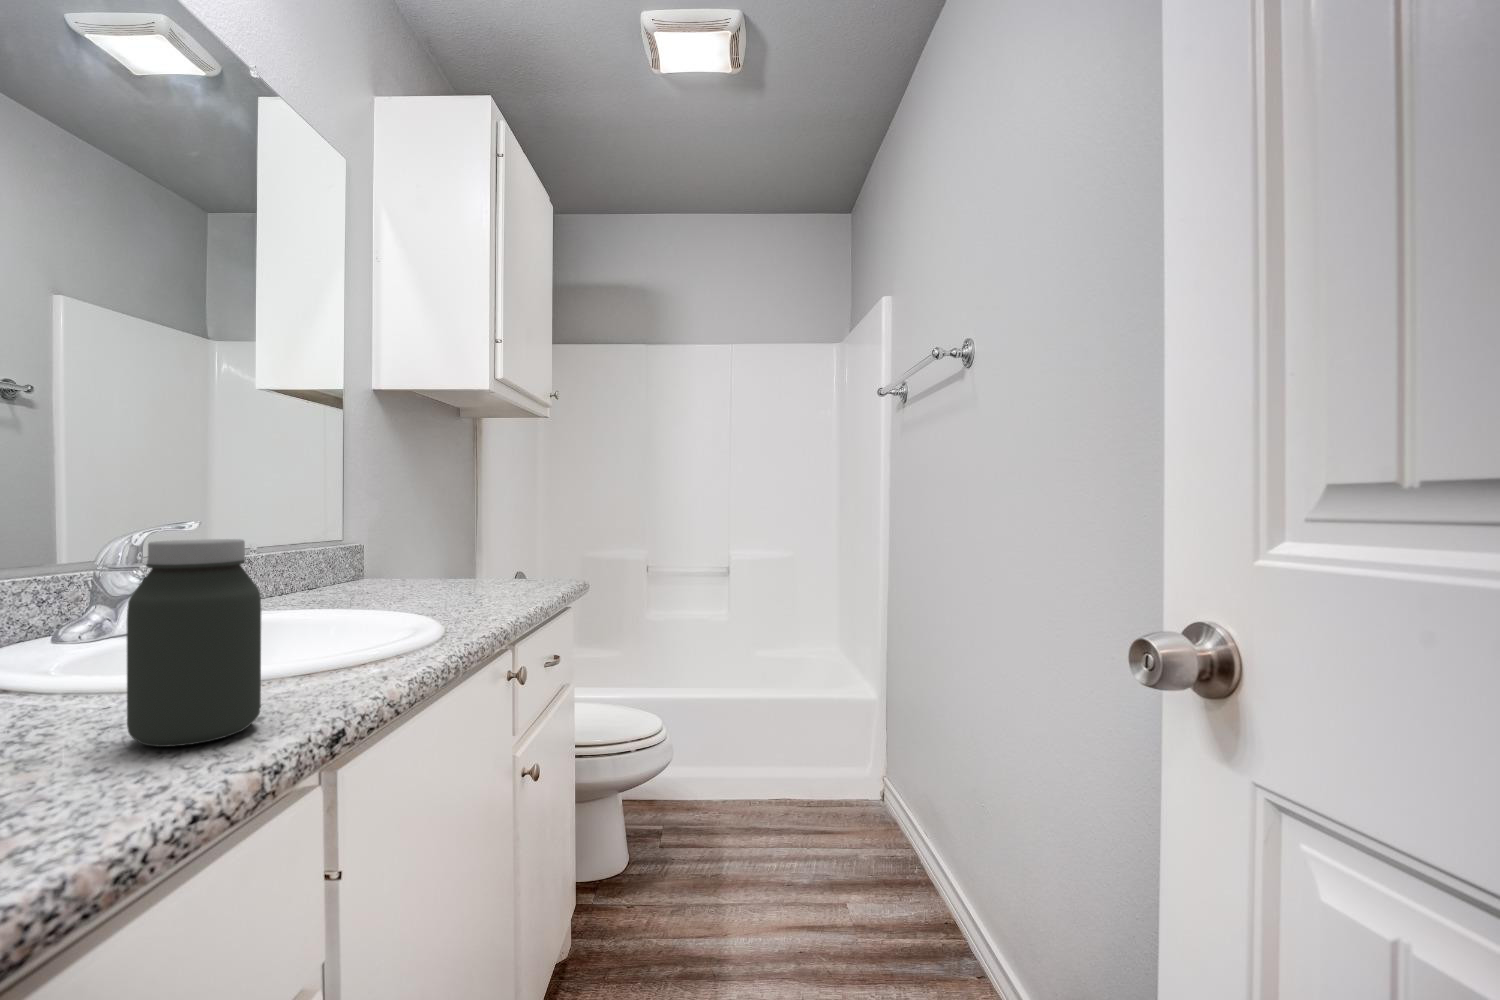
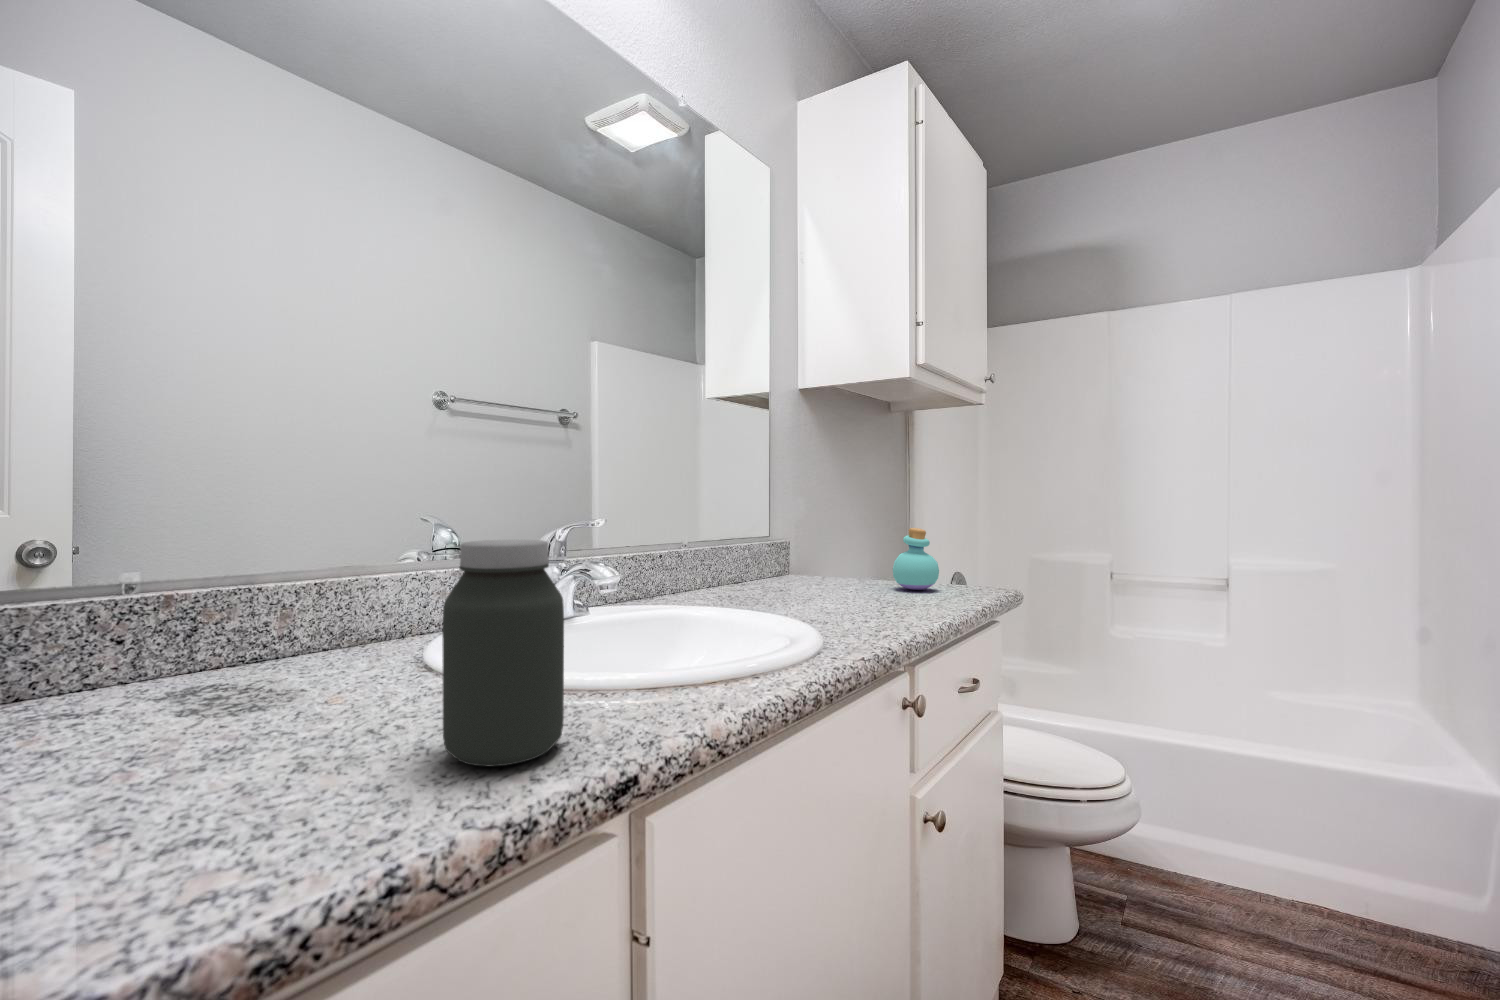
perfume bottle: none [477,530,520,586] -> present [893,528,939,590]

